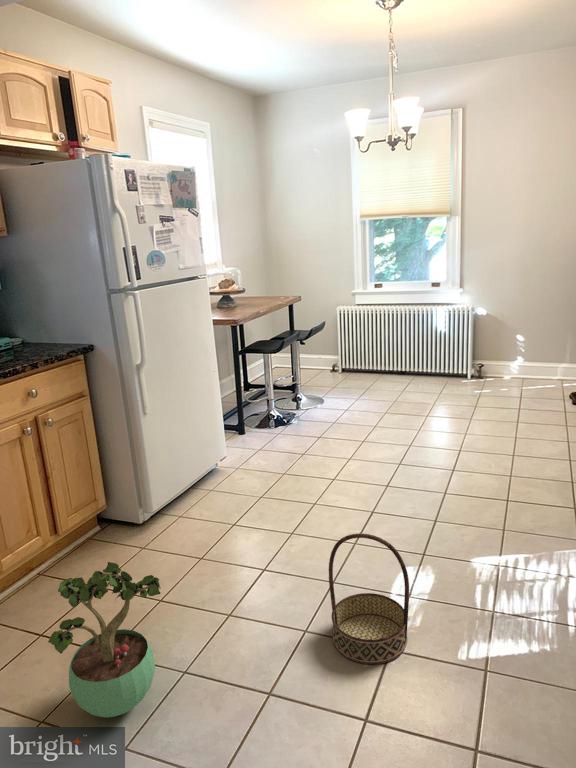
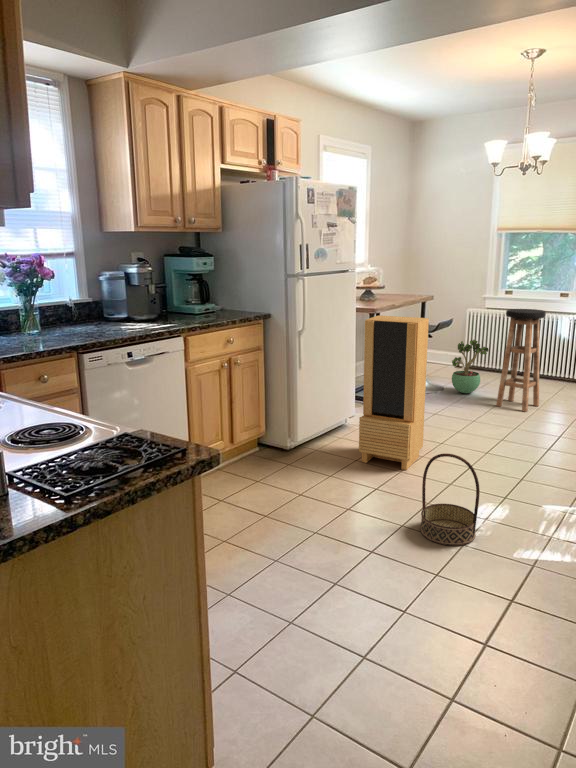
bar stool: none [385,305,430,423] -> present [496,309,546,412]
storage cabinet: none [224,333,315,533] -> present [359,315,429,470]
potted plant: present [48,562,161,718] -> present [452,340,489,393]

